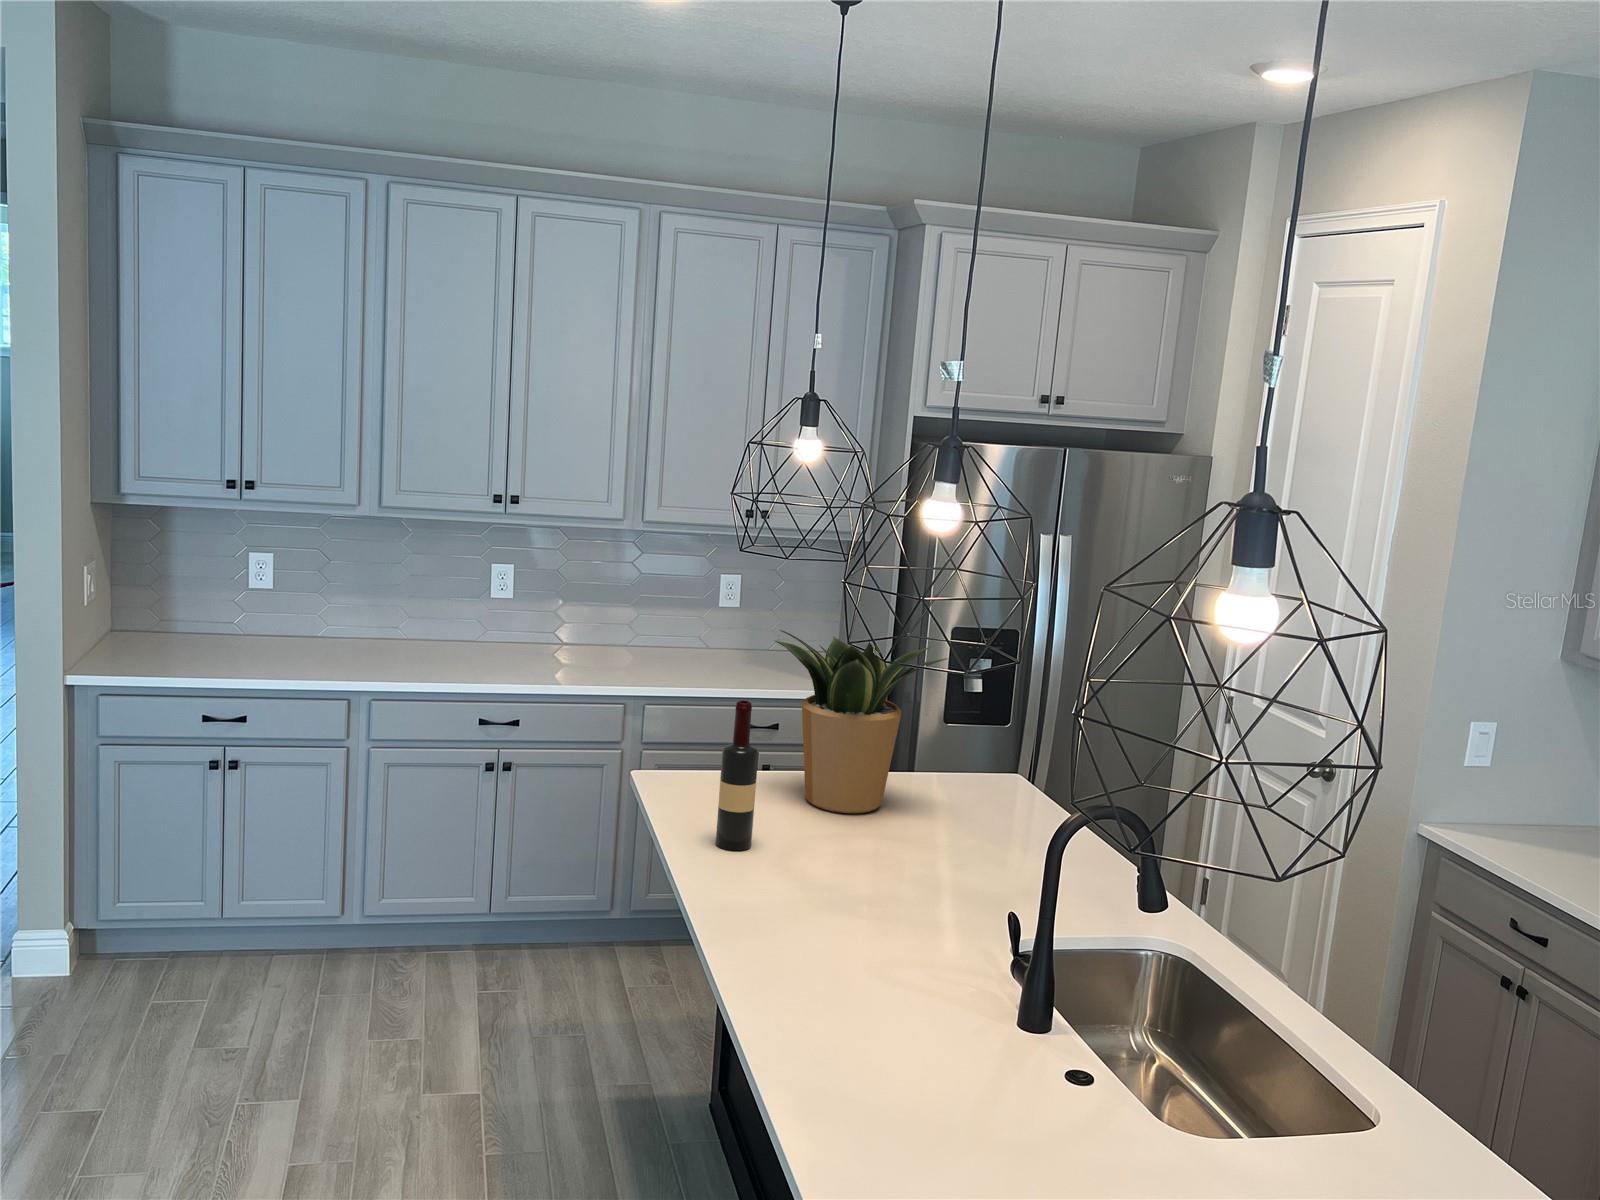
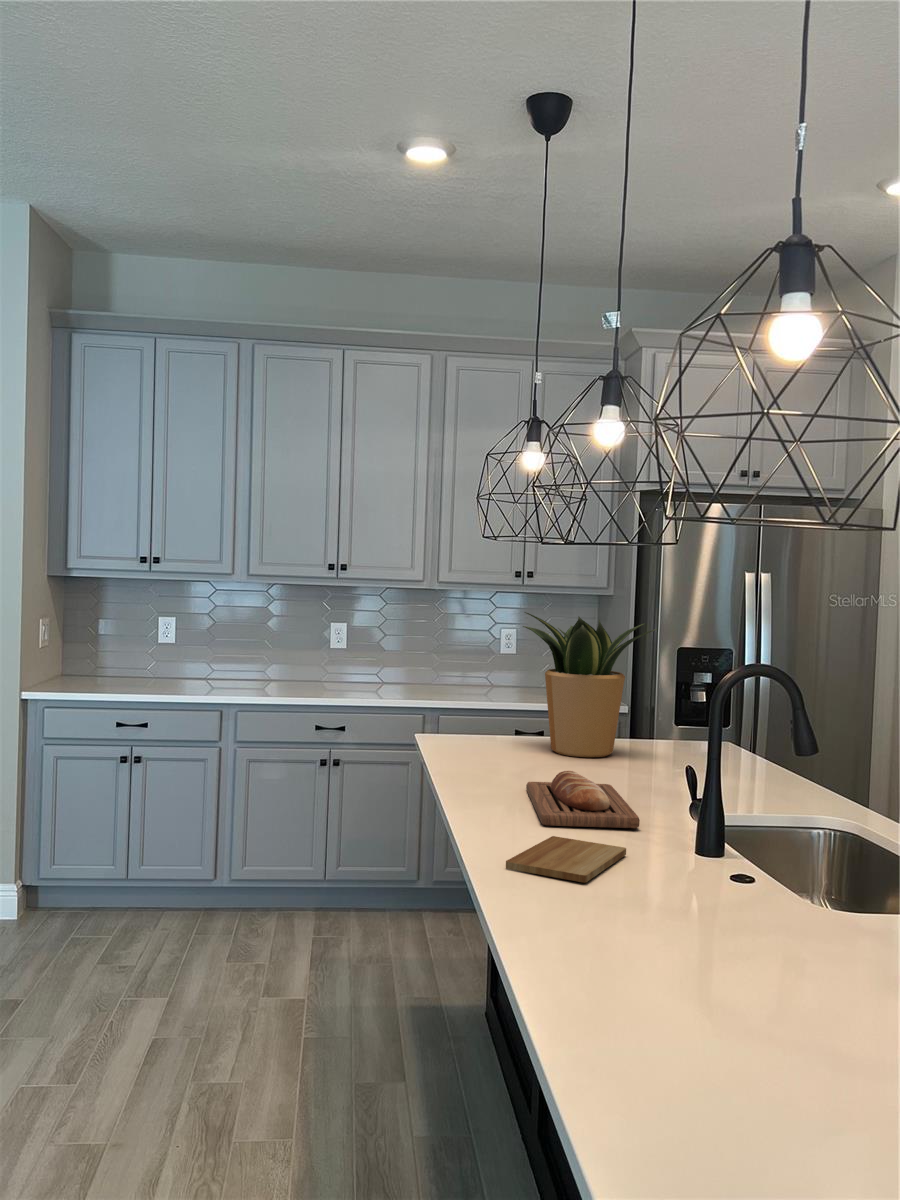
wine bottle: present [716,700,758,850] -> none [473,652,504,771]
bread loaf: none [790,870,937,966] -> present [526,771,640,828]
cutting board: none [793,992,929,1081] -> present [506,836,626,883]

